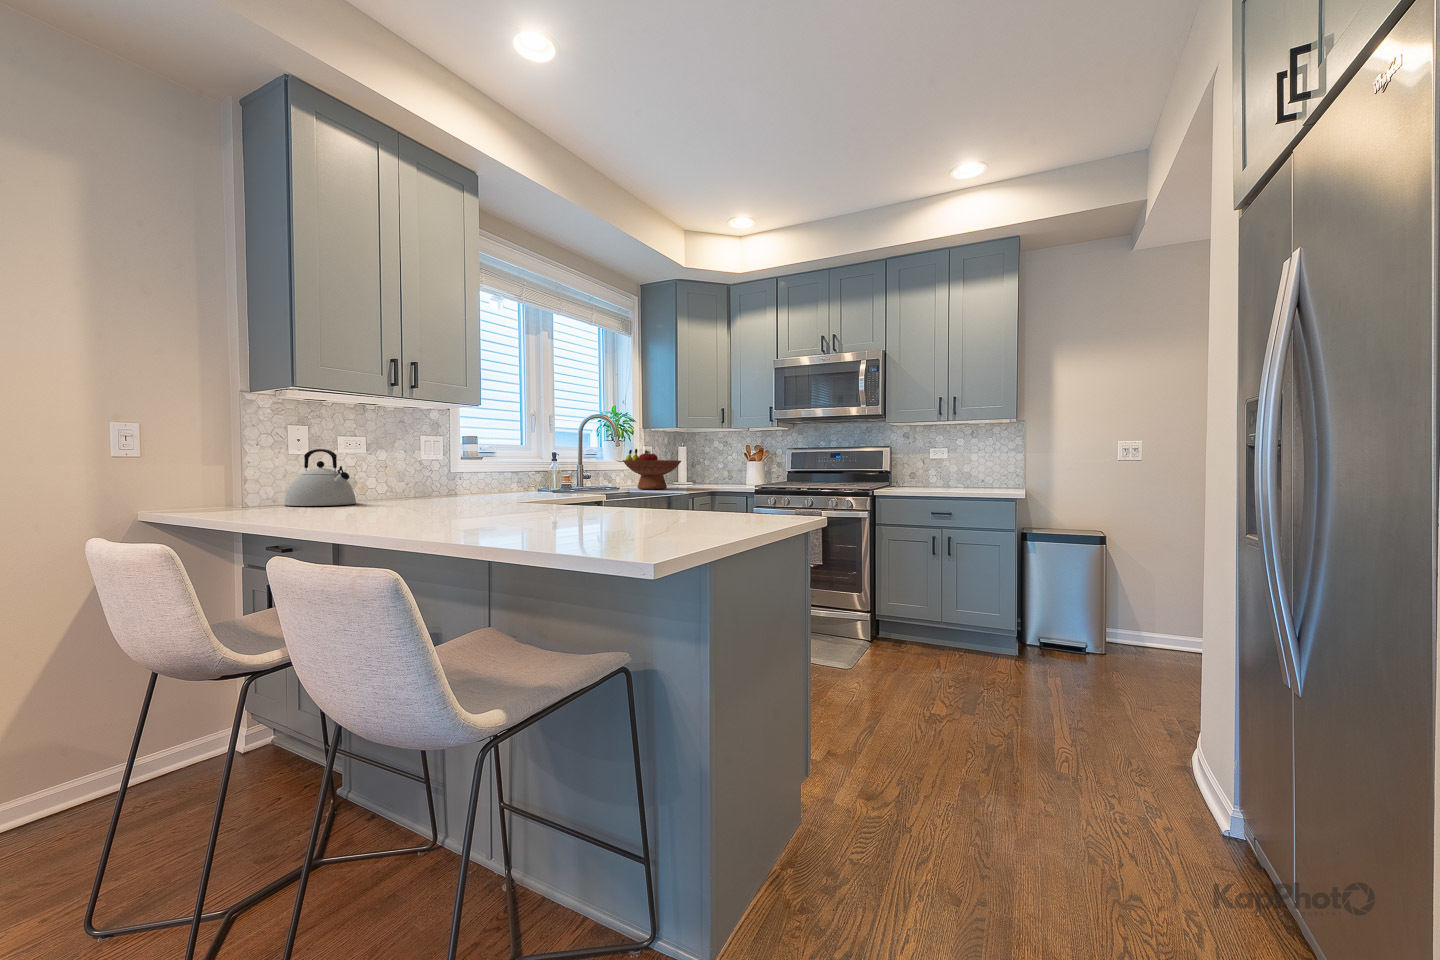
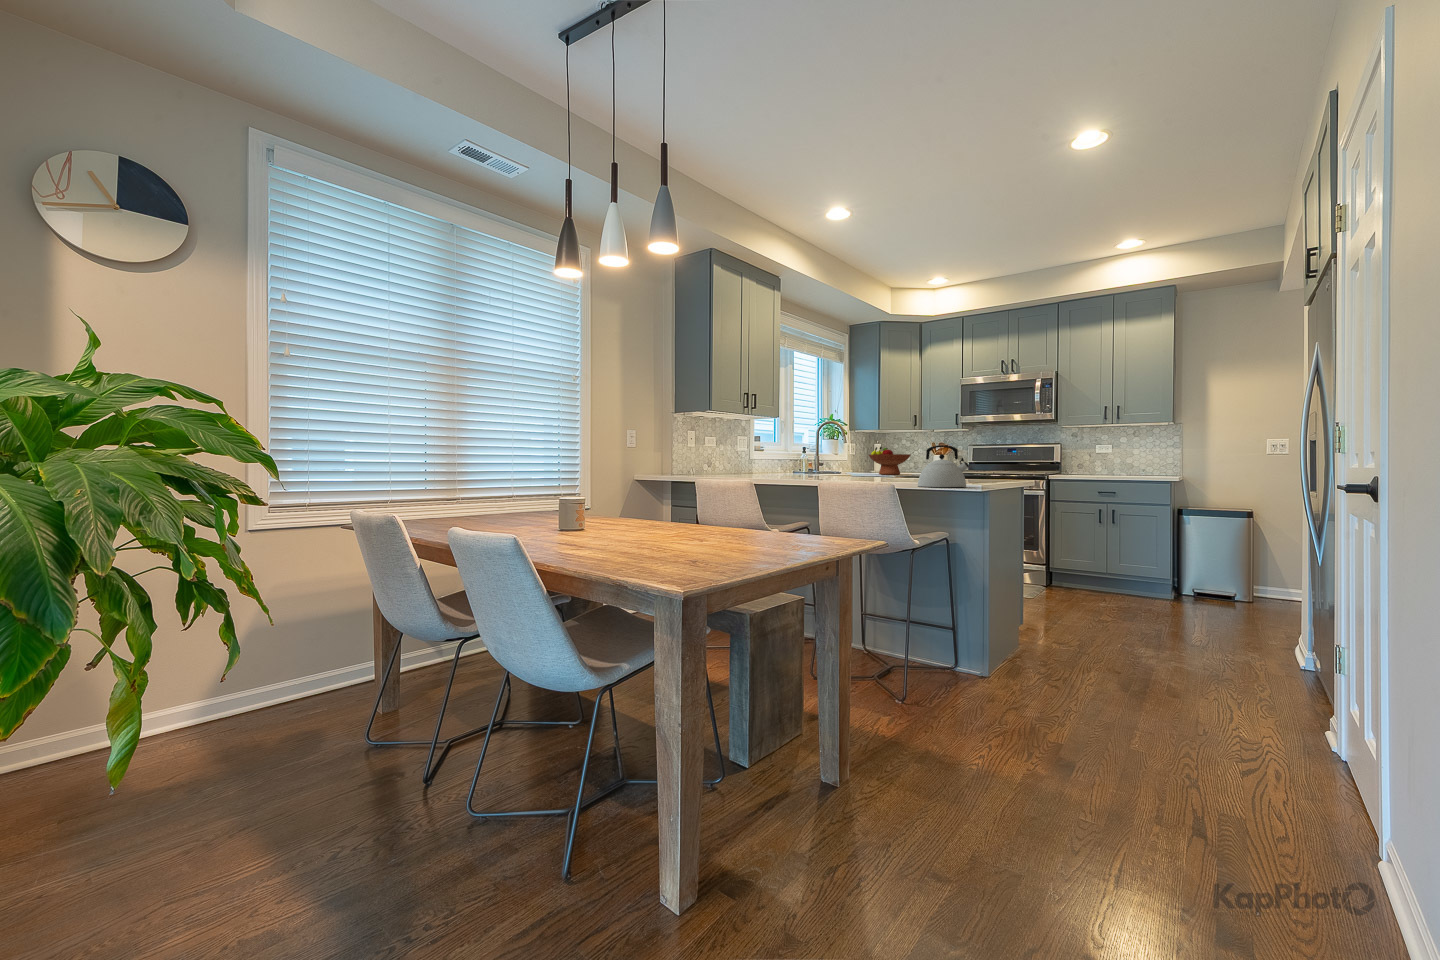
kettle: present [284,449,356,506] -> present [918,445,969,487]

